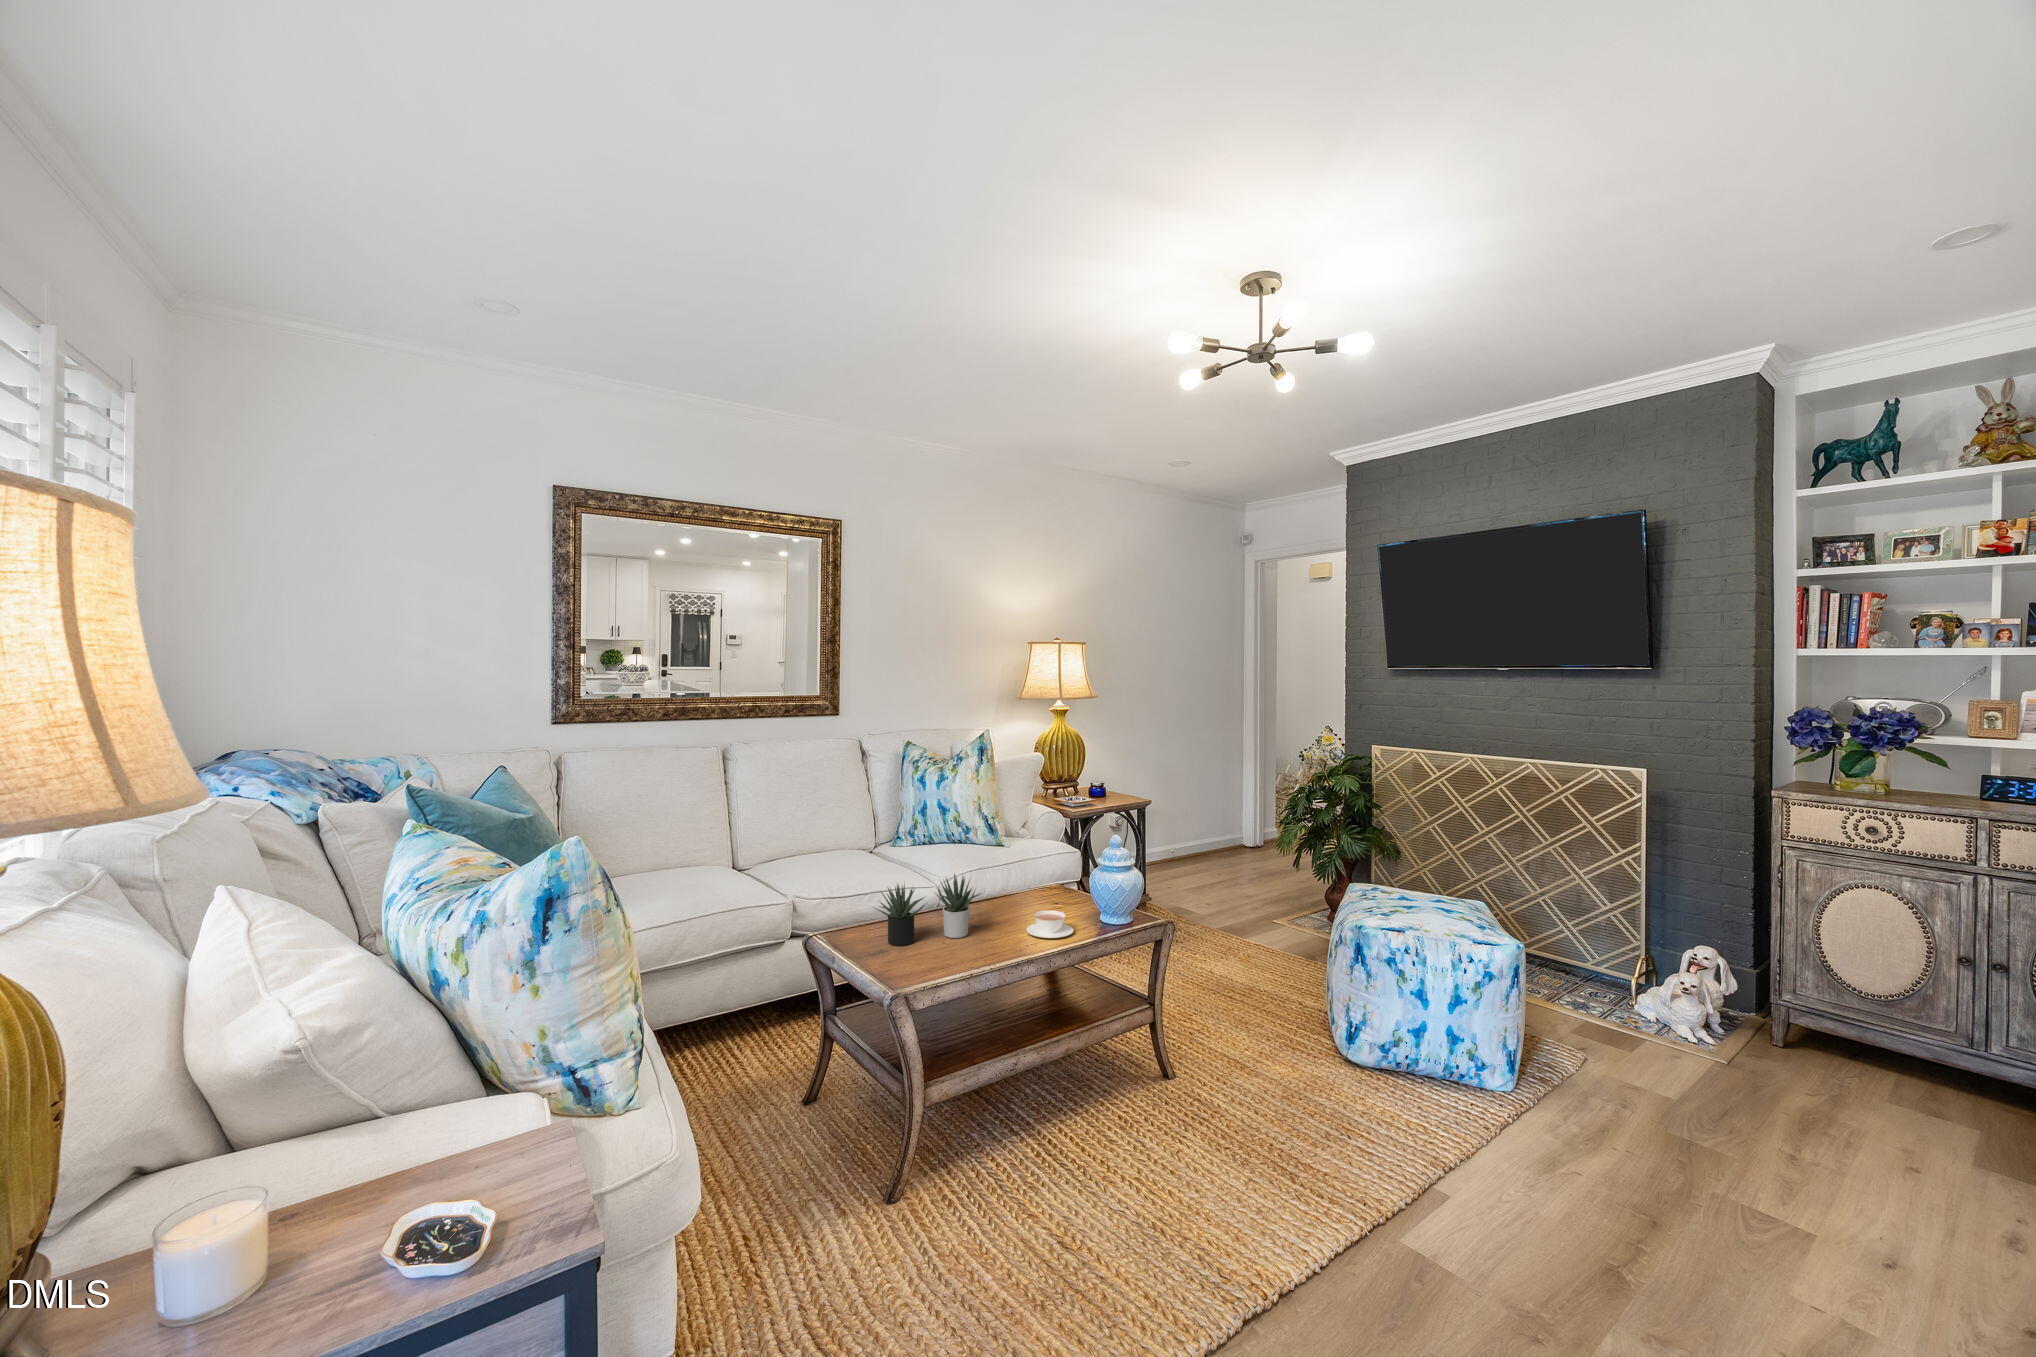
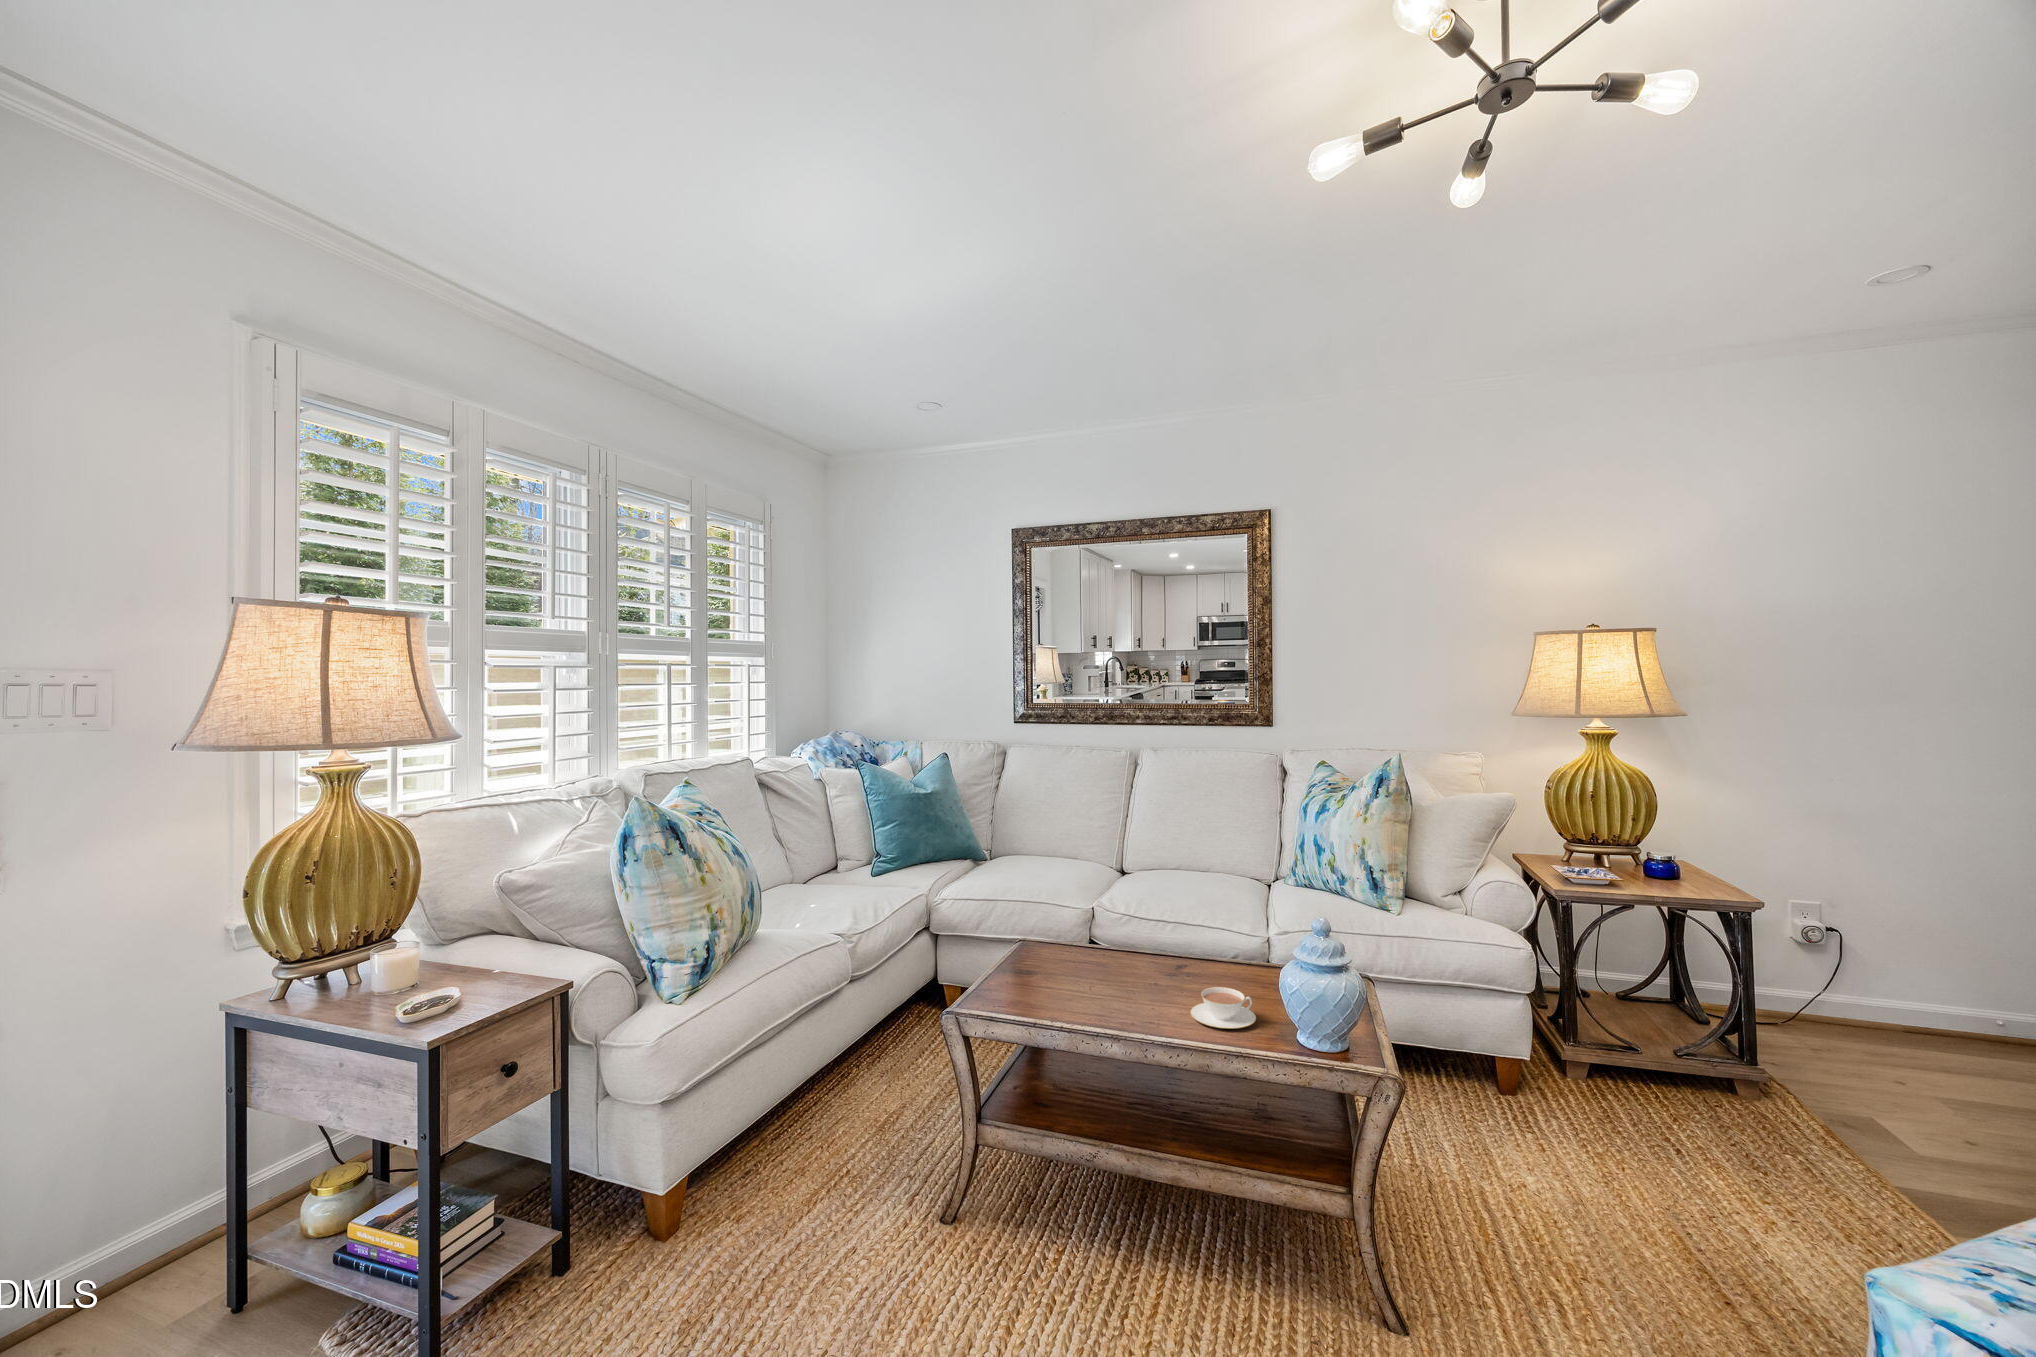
succulent plant: present [875,874,980,946] -> none [1039,905,1160,989]

